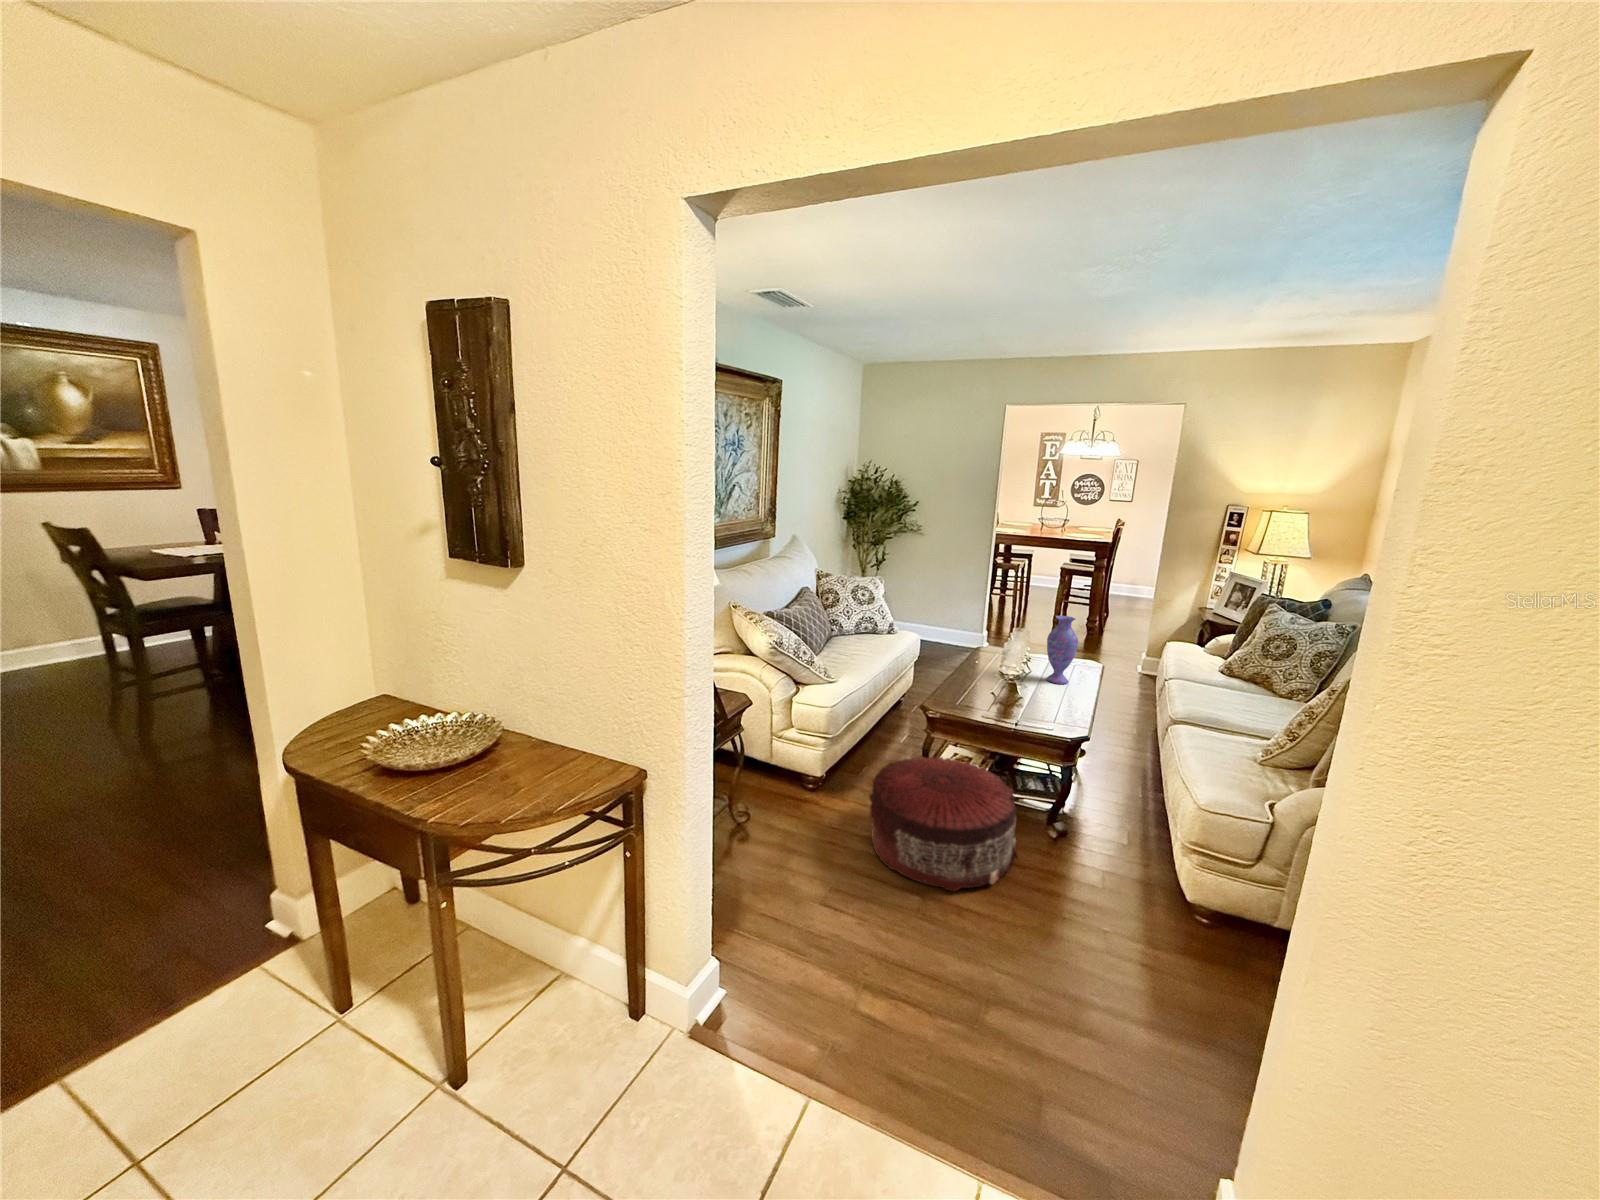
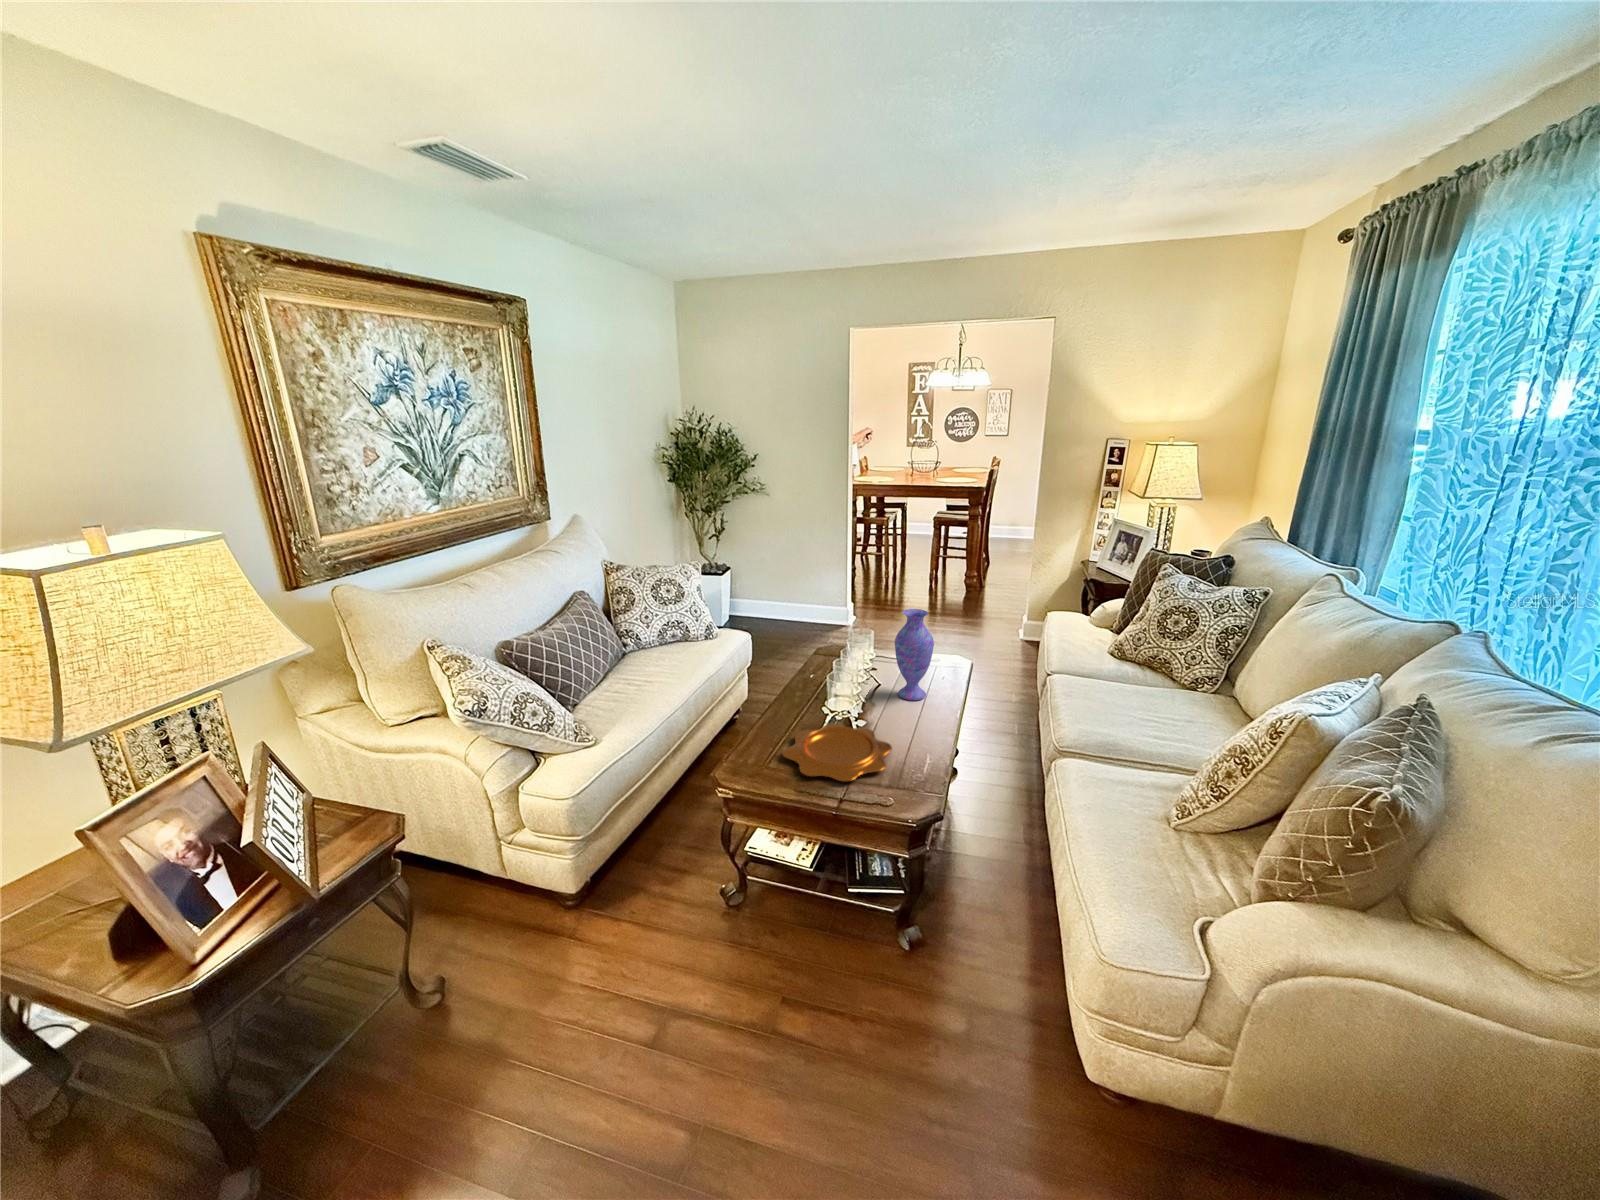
decorative bowl: none [970,688,1049,717] -> present [783,724,892,781]
pouf: present [869,756,1018,891] -> none [611,855,846,1125]

